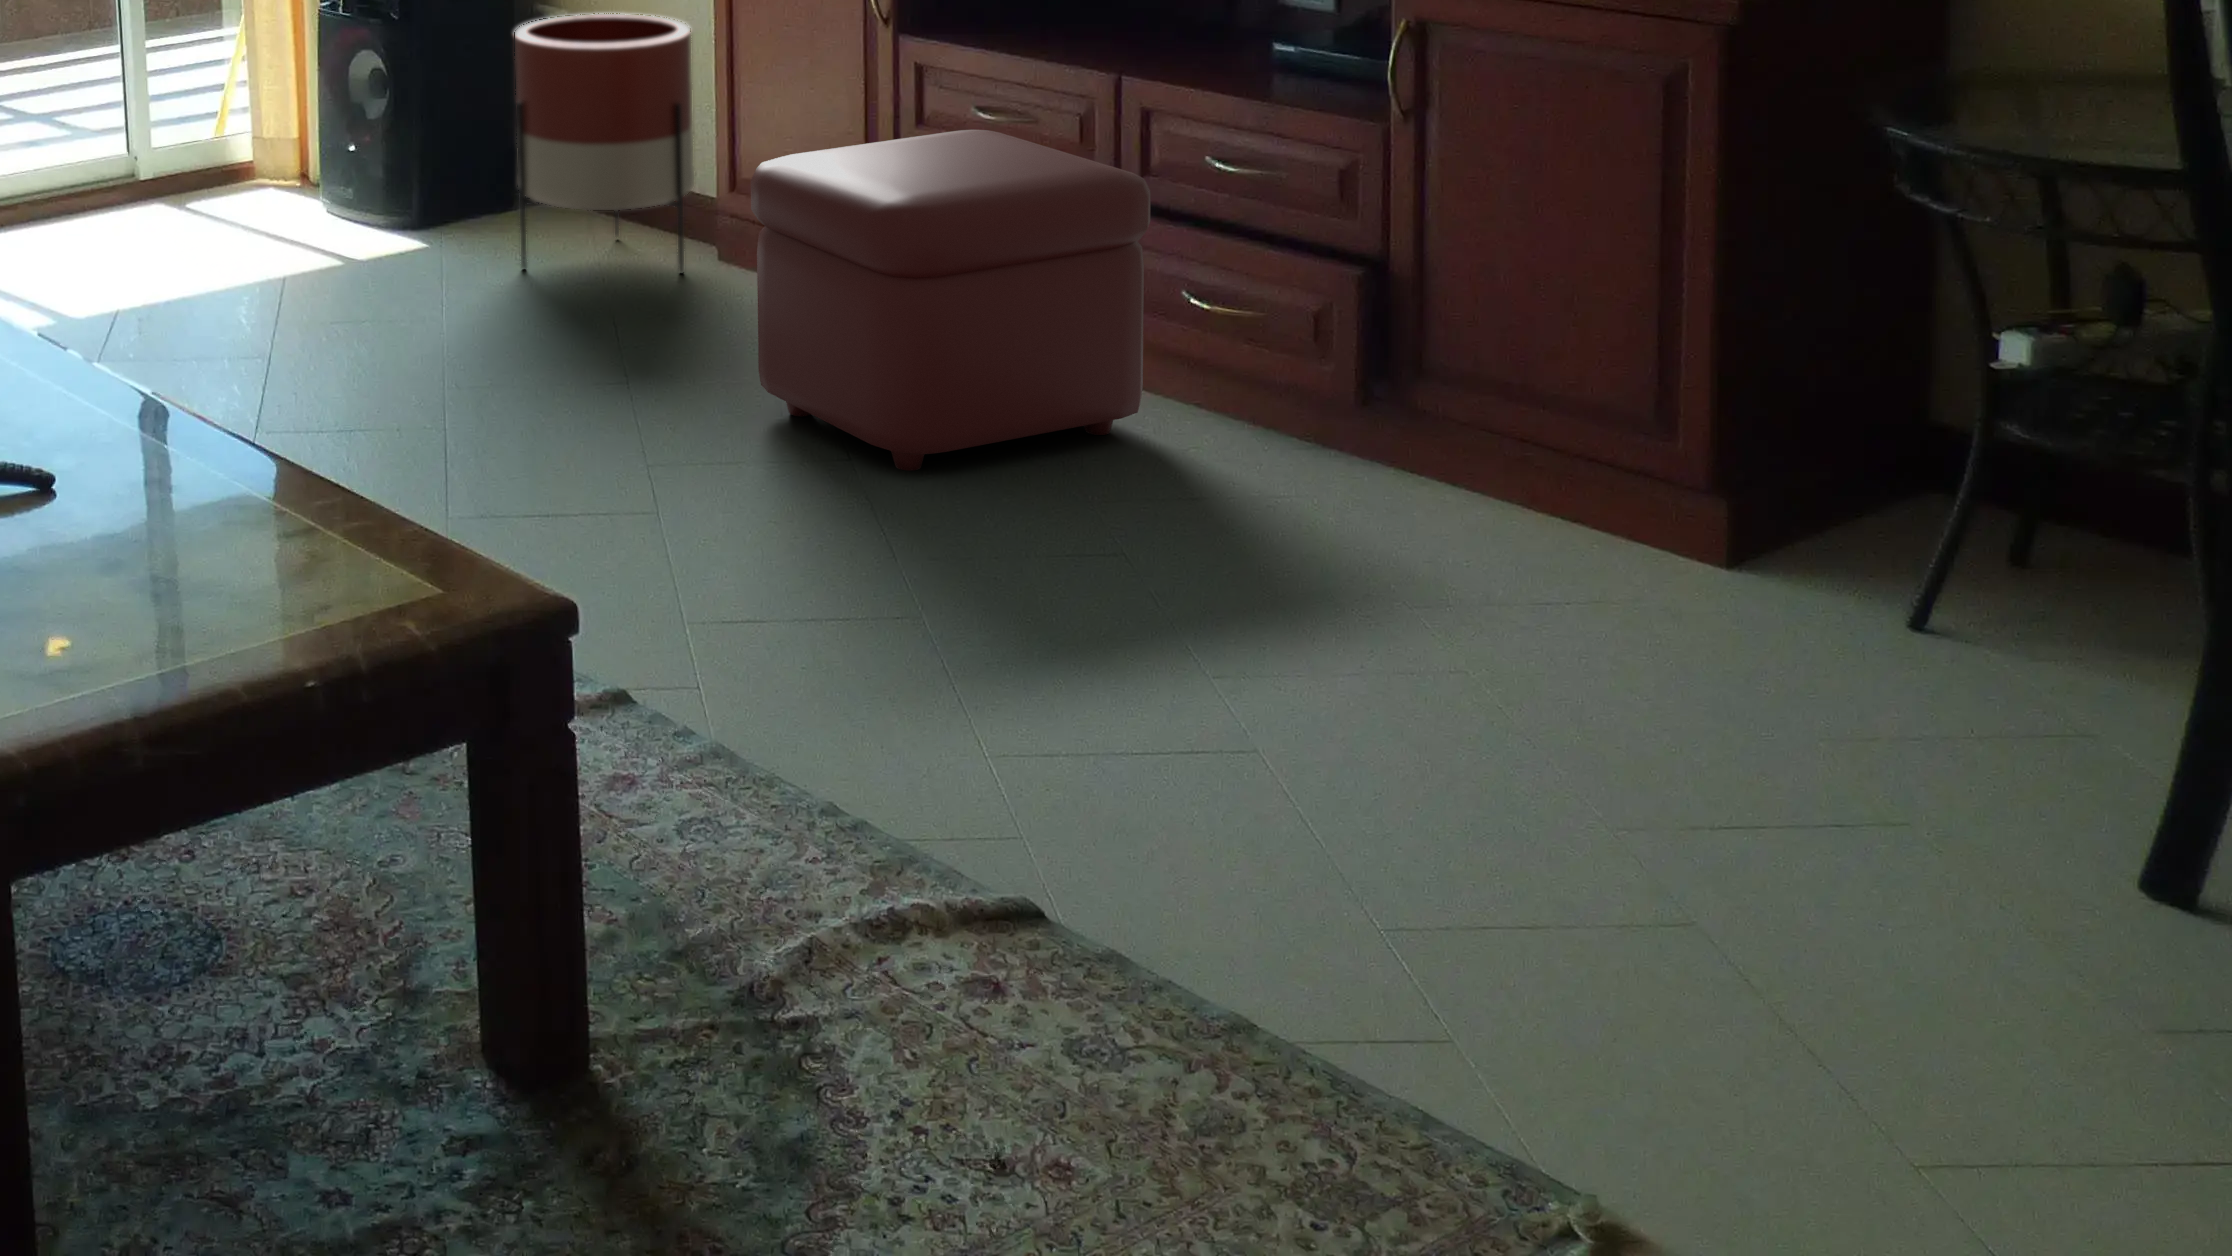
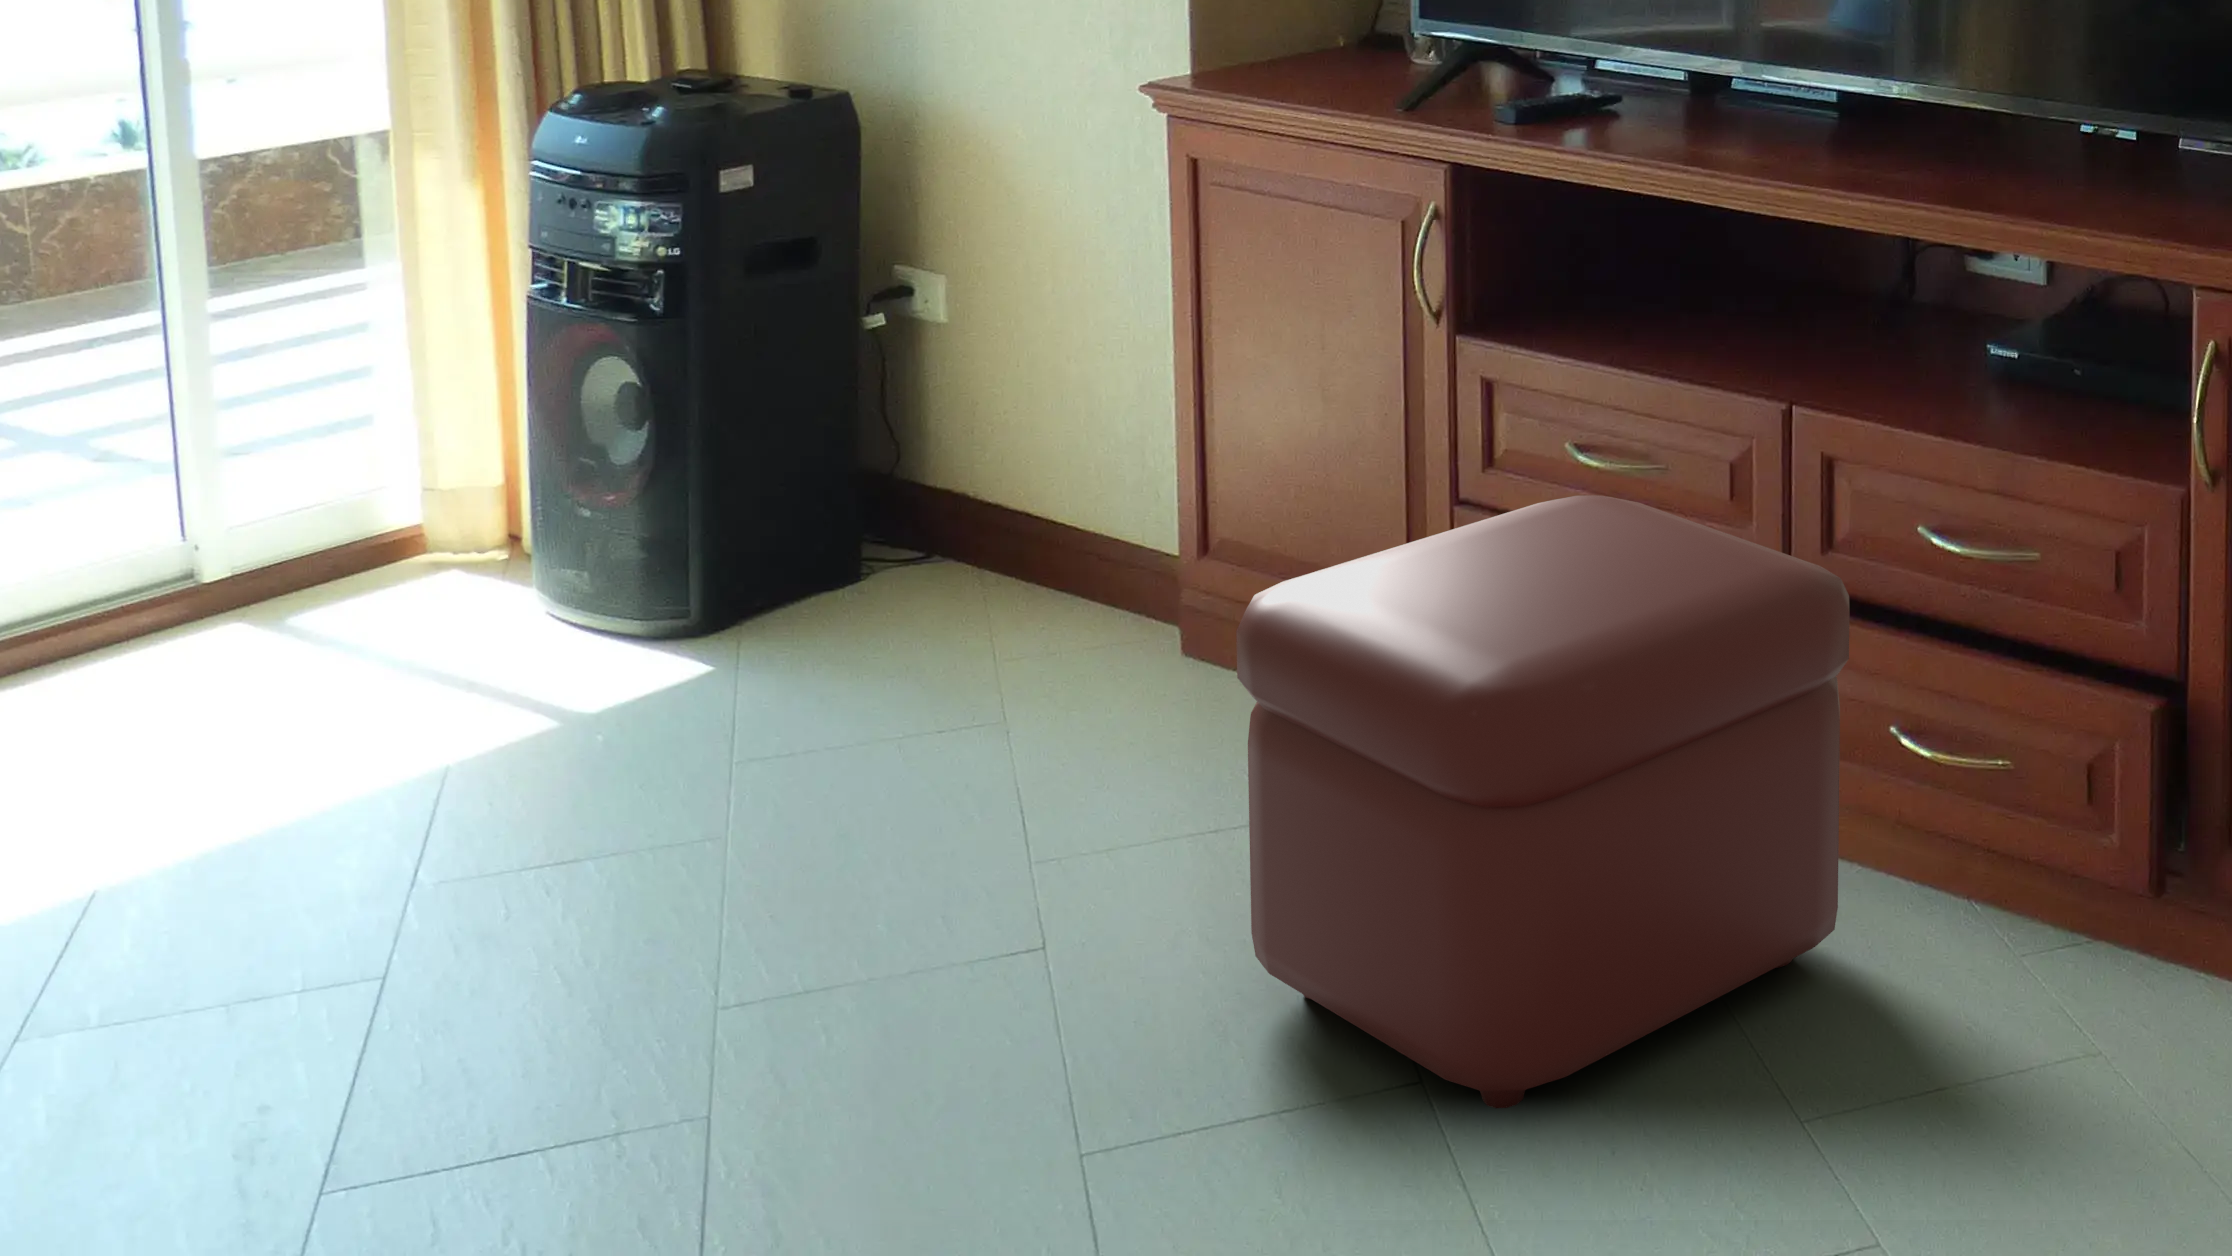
planter: present [515,14,694,273] -> none [852,293,1143,708]

